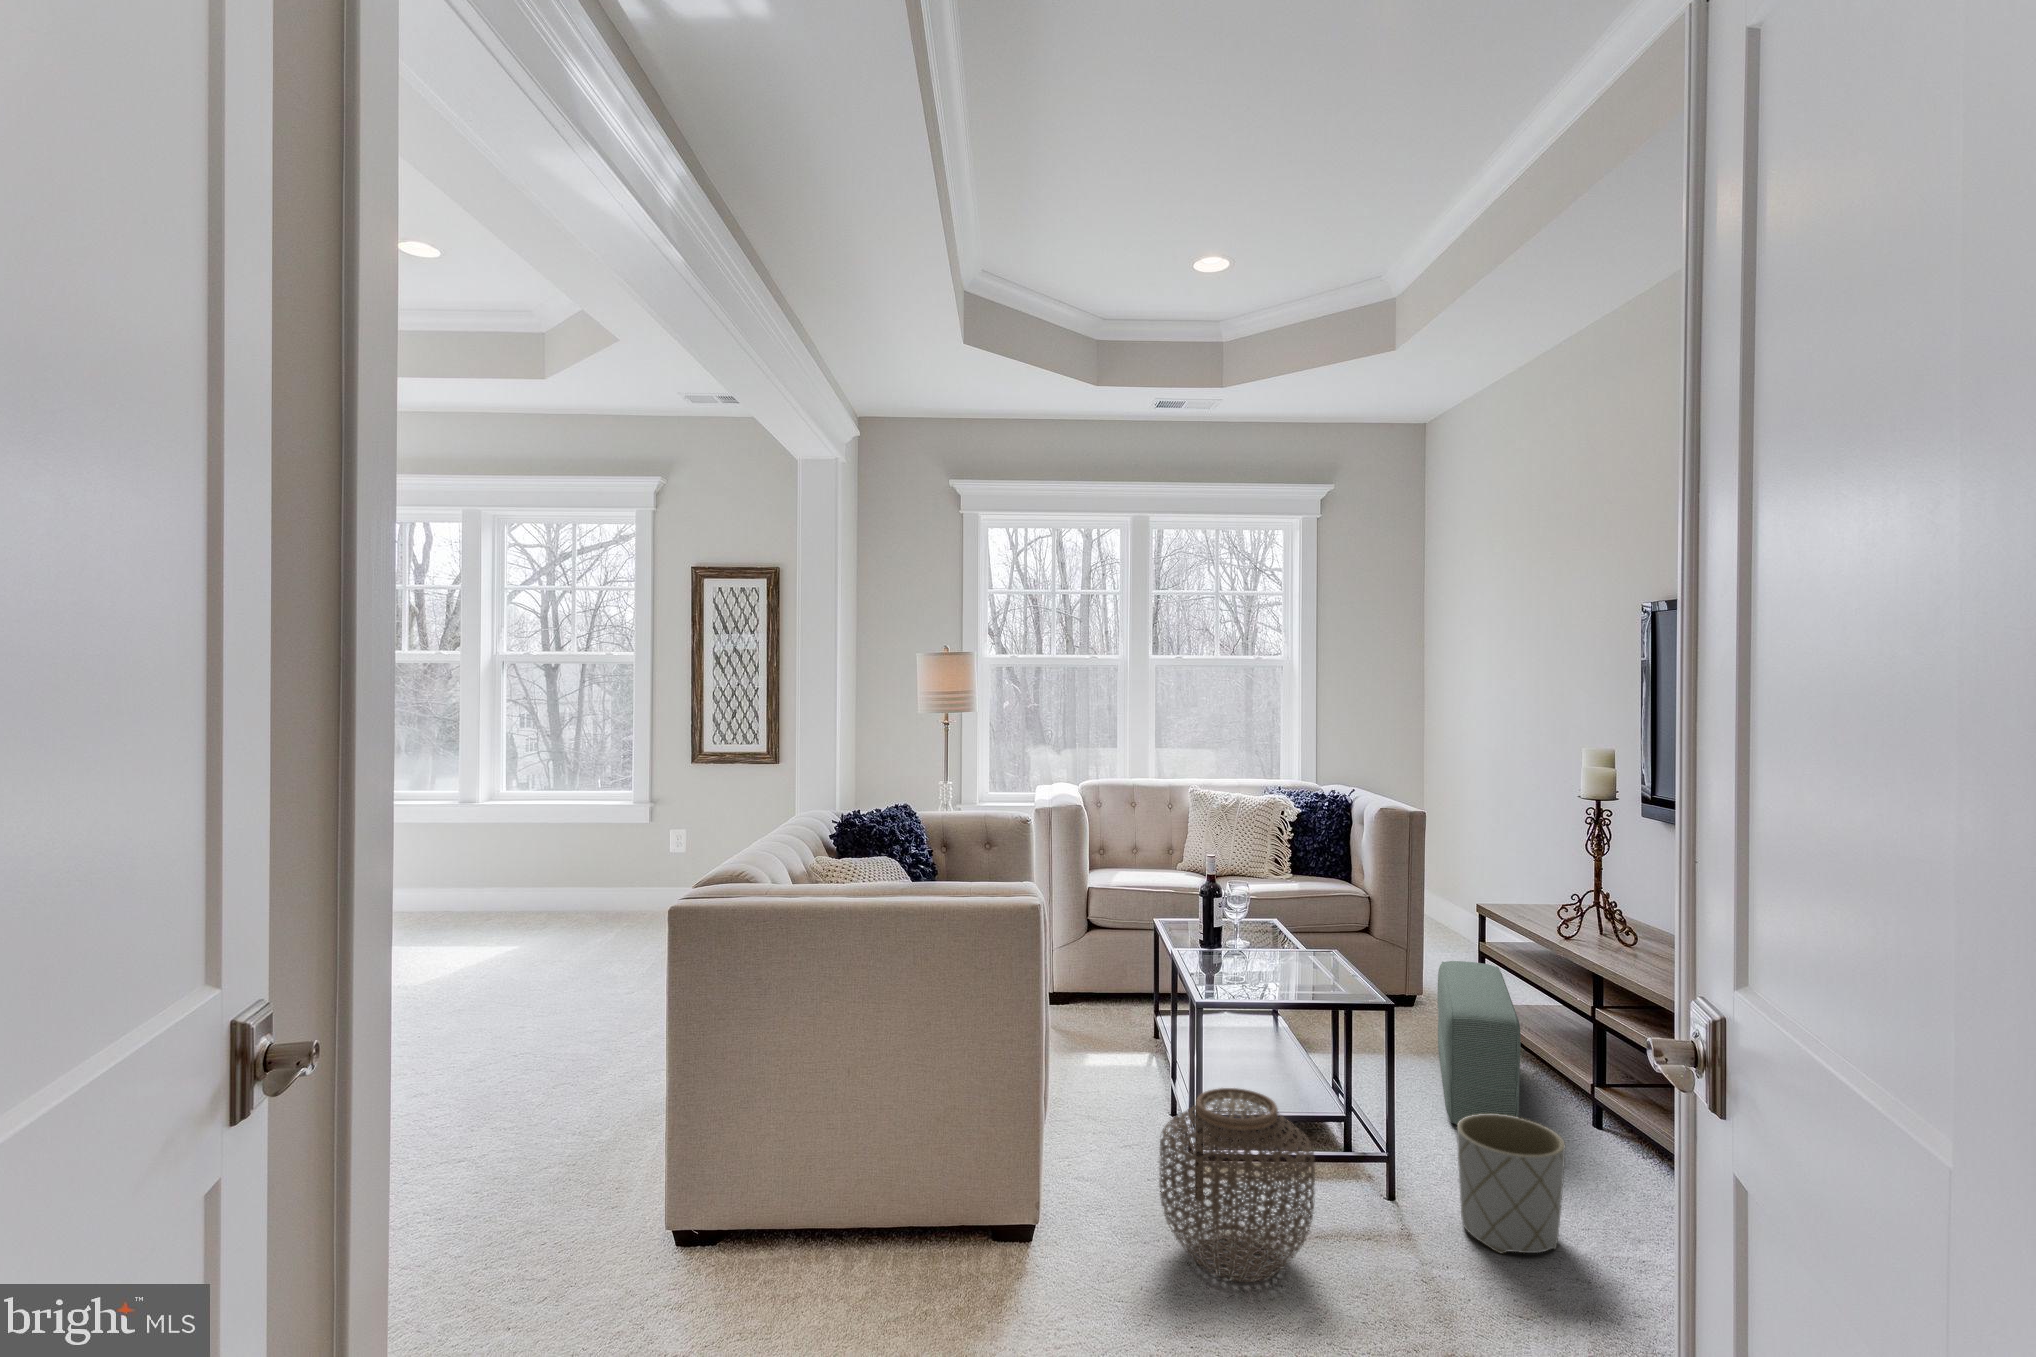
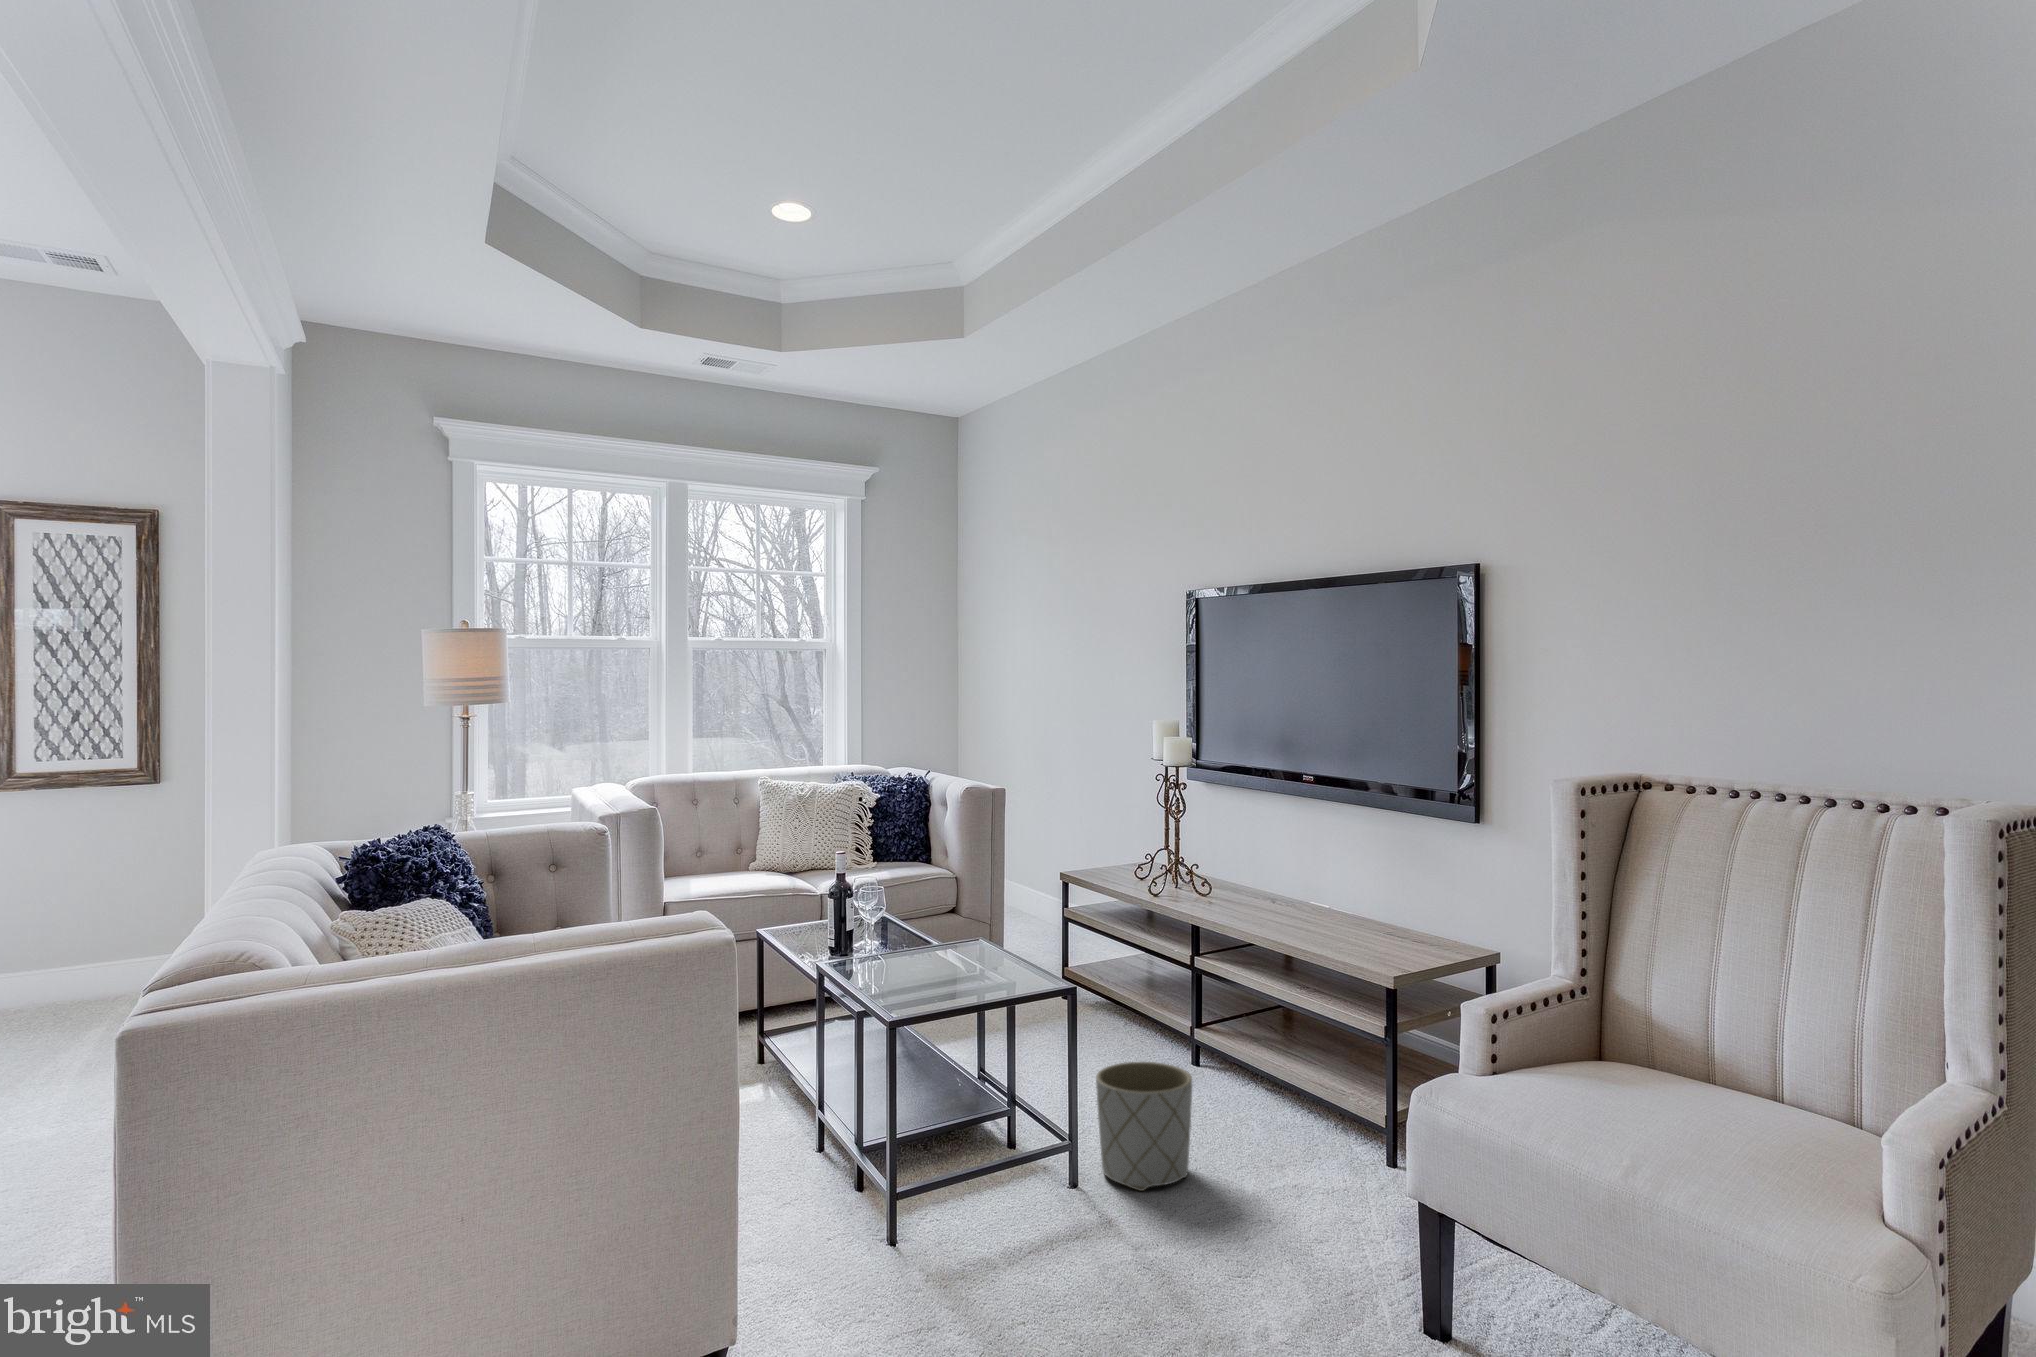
pouf: present [1437,961,1521,1125] -> none [1040,931,1131,1091]
woven basket: present [1159,1088,1315,1282] -> none [817,1073,978,1270]

